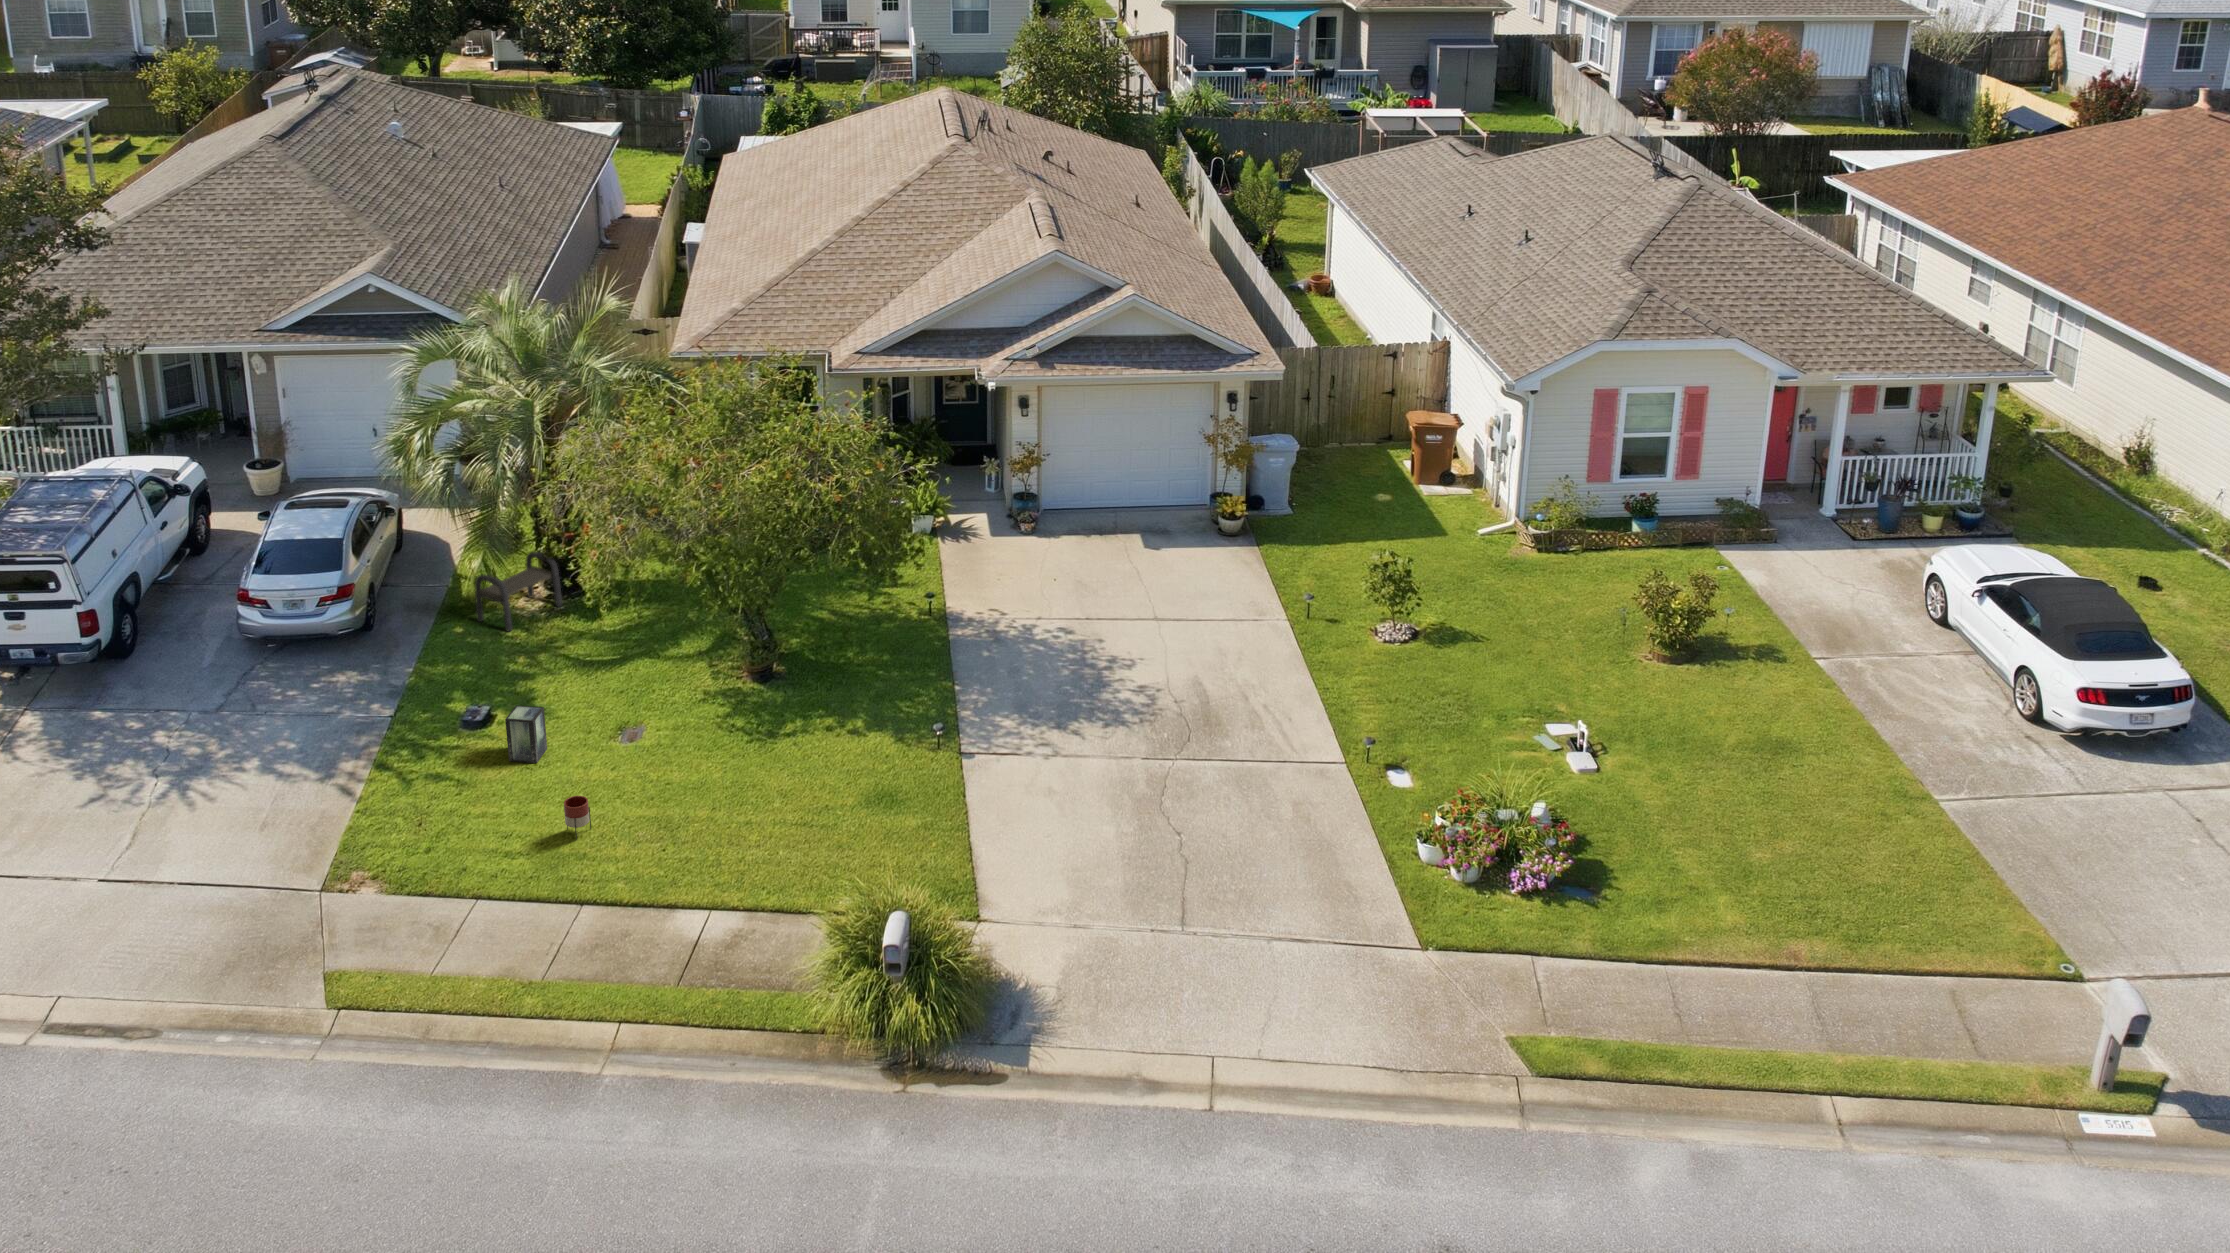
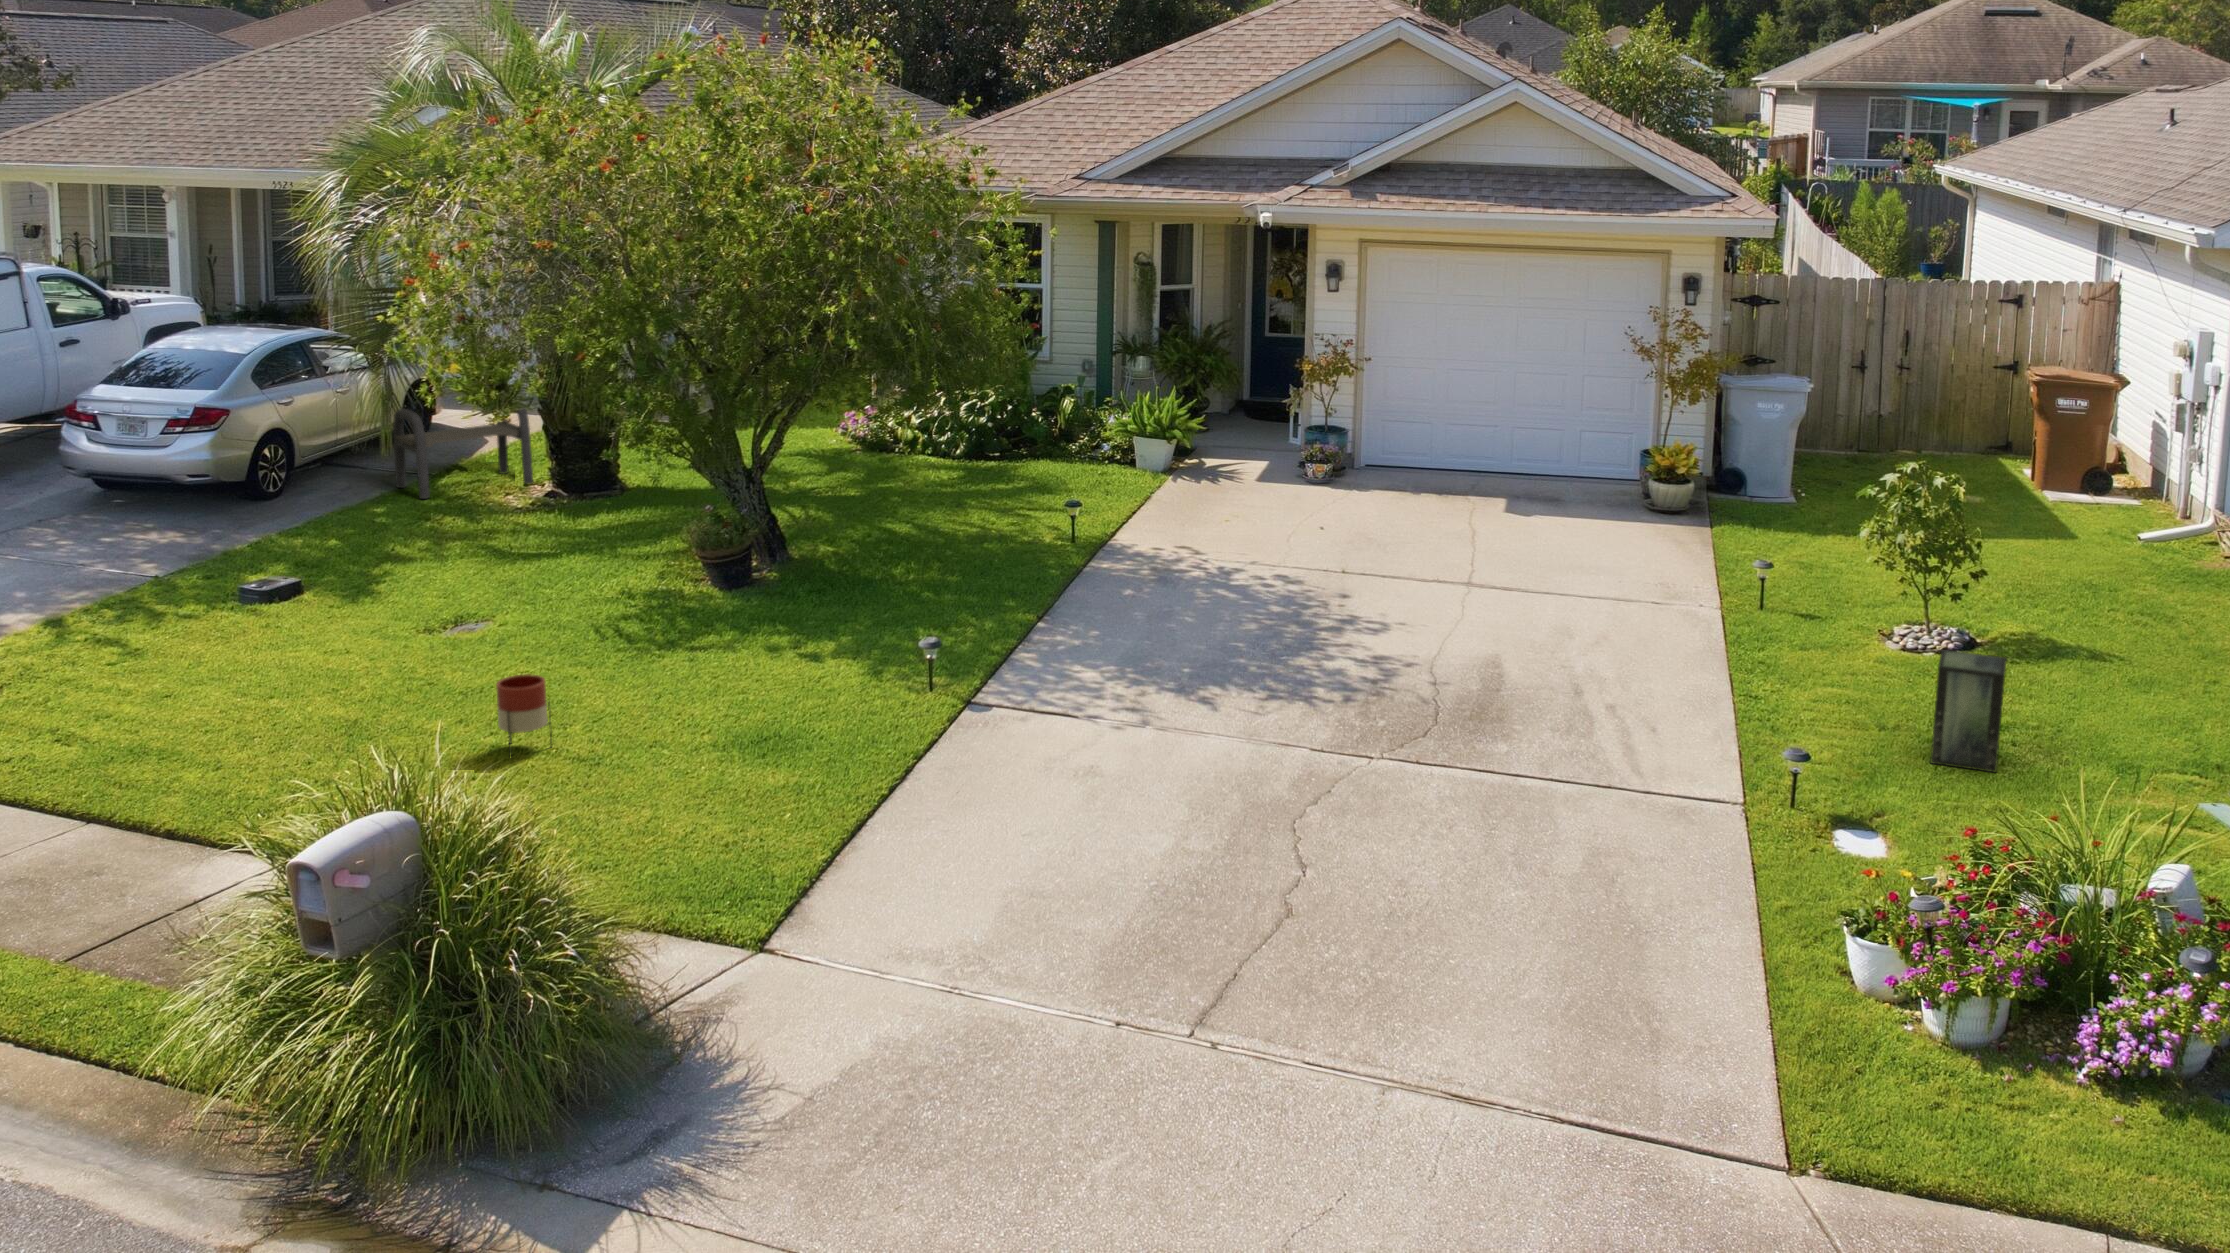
storage box: present [505,706,547,763] -> present [1931,650,2007,772]
planter: present [564,796,591,840] -> present [496,674,551,751]

